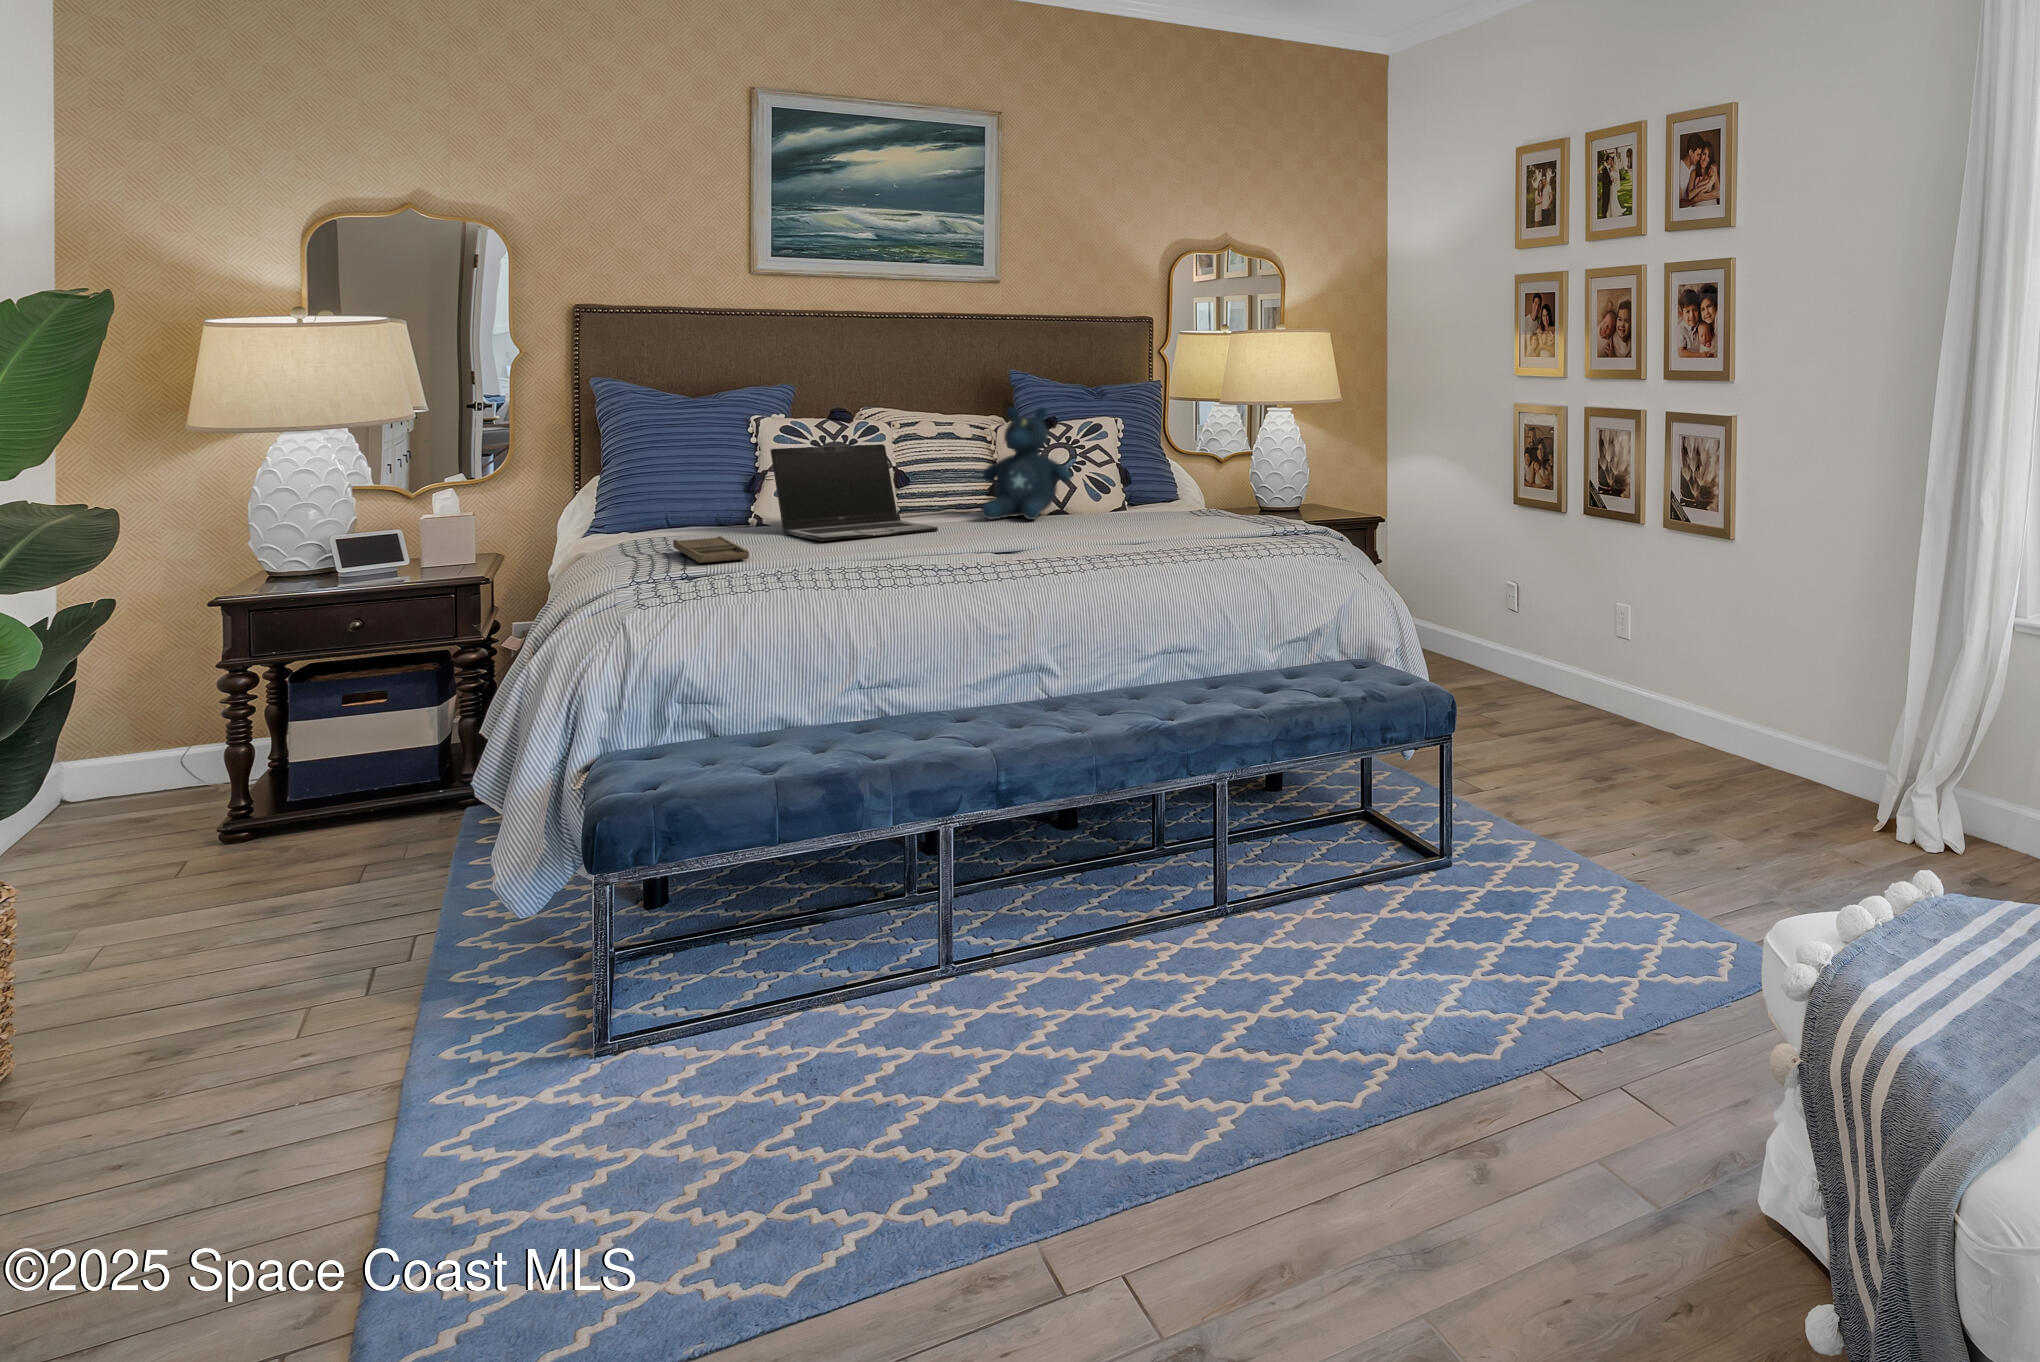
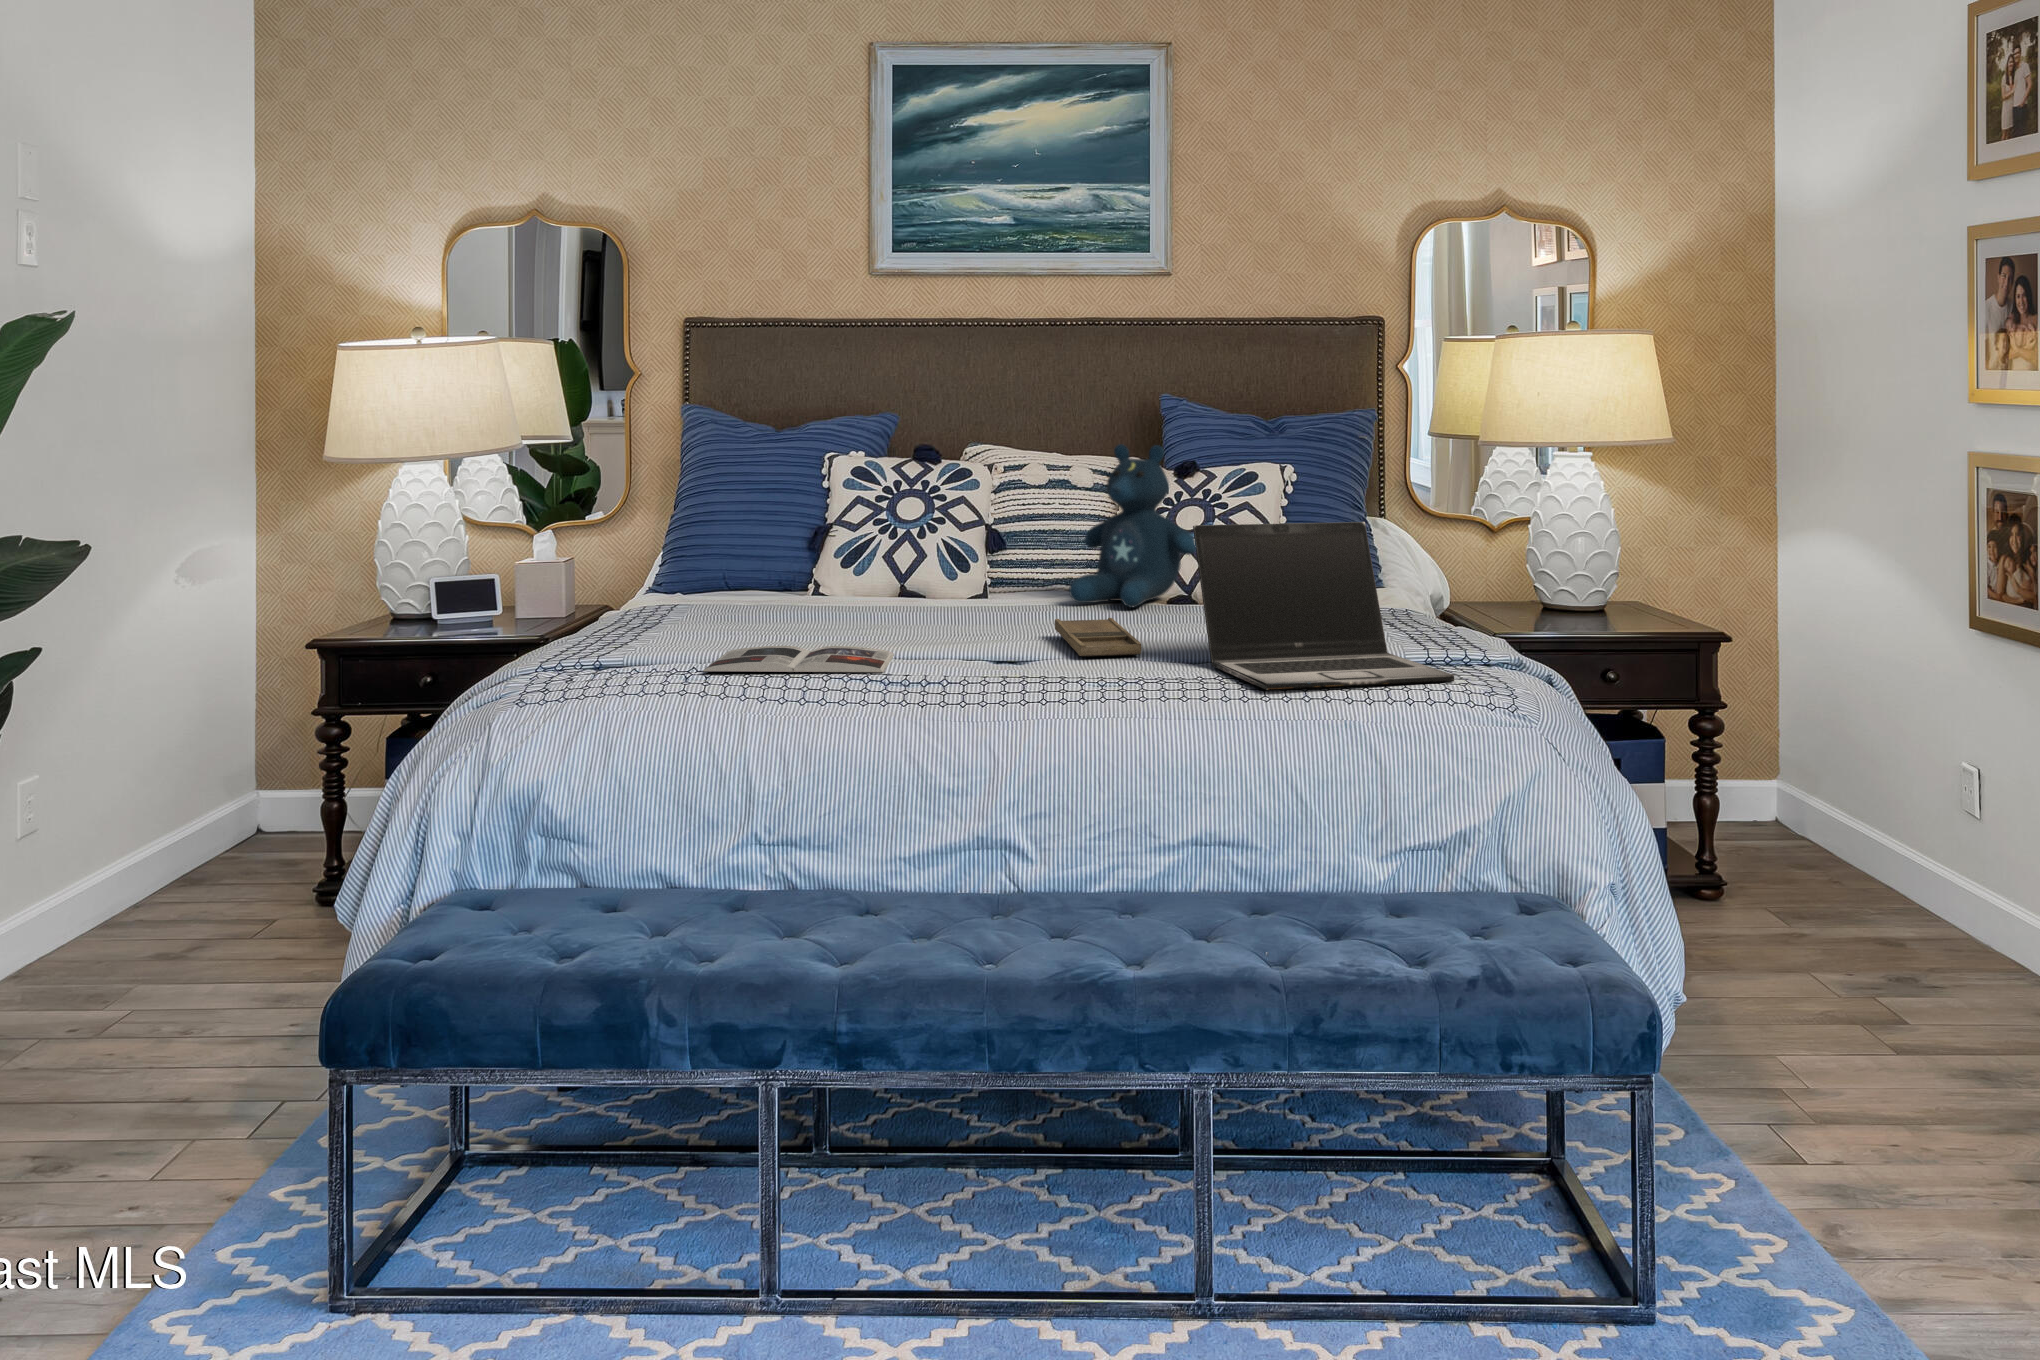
laptop: present [770,444,938,541] -> present [1193,522,1454,690]
tray: present [673,536,749,563] -> present [1055,618,1142,656]
magazine: none [768,555,917,578] -> present [703,646,894,672]

